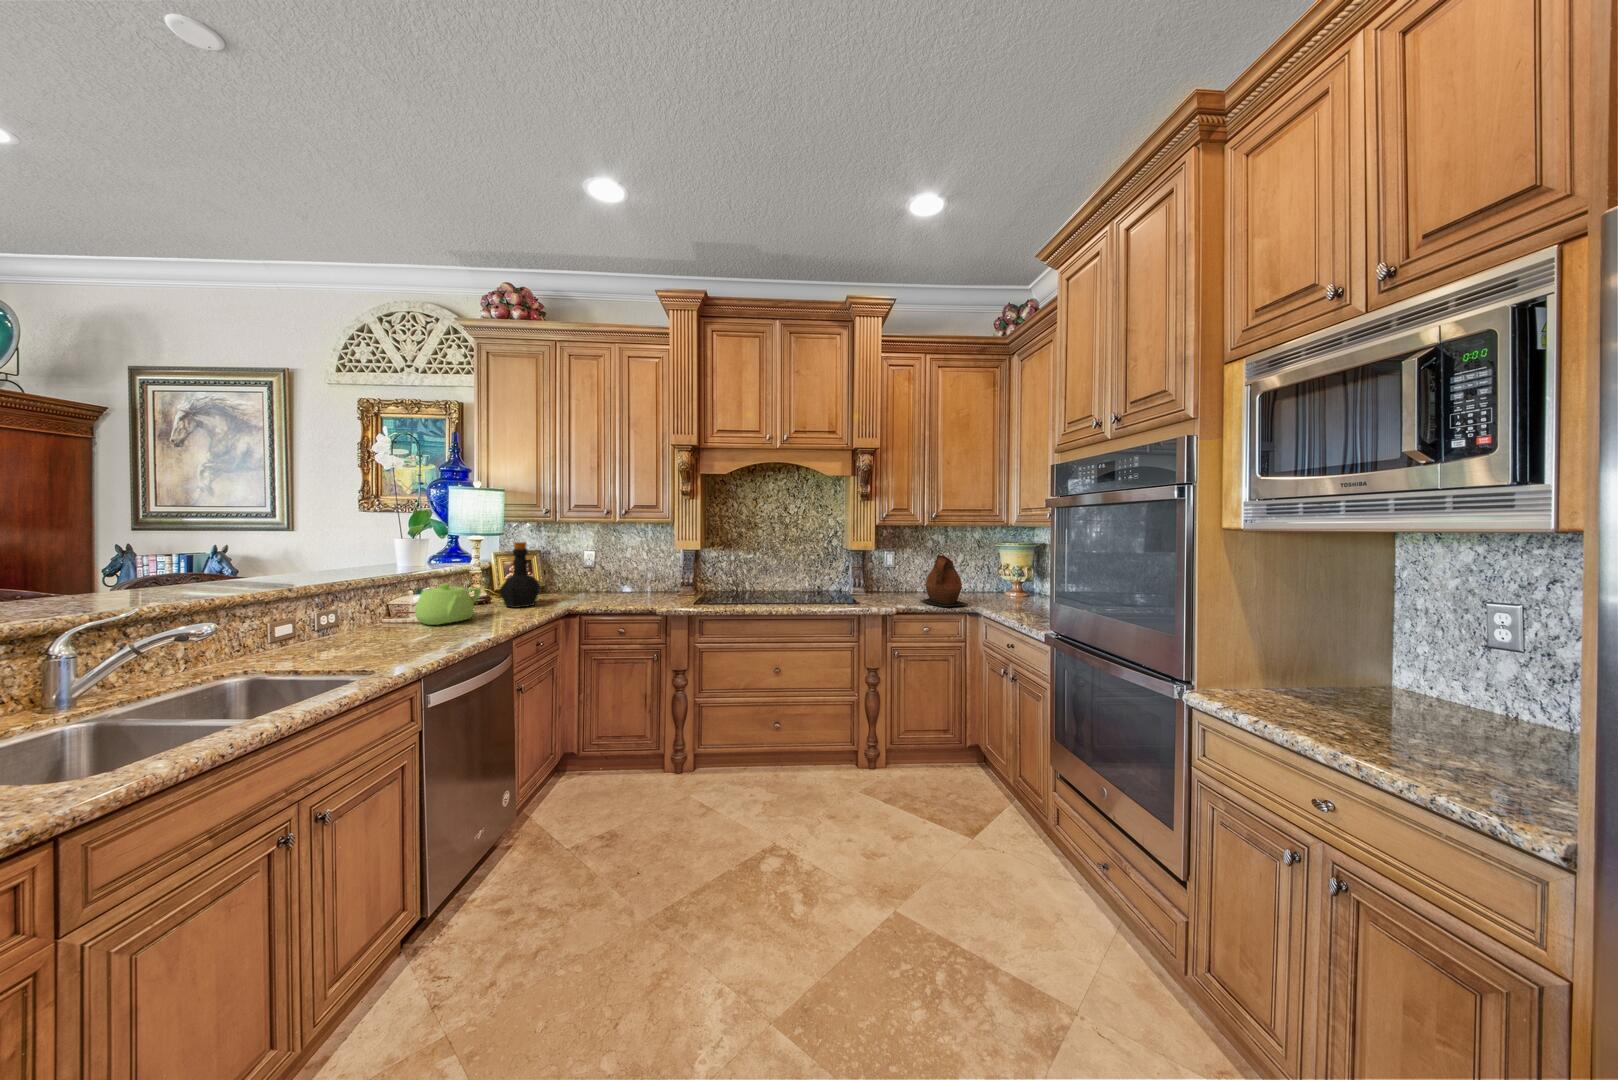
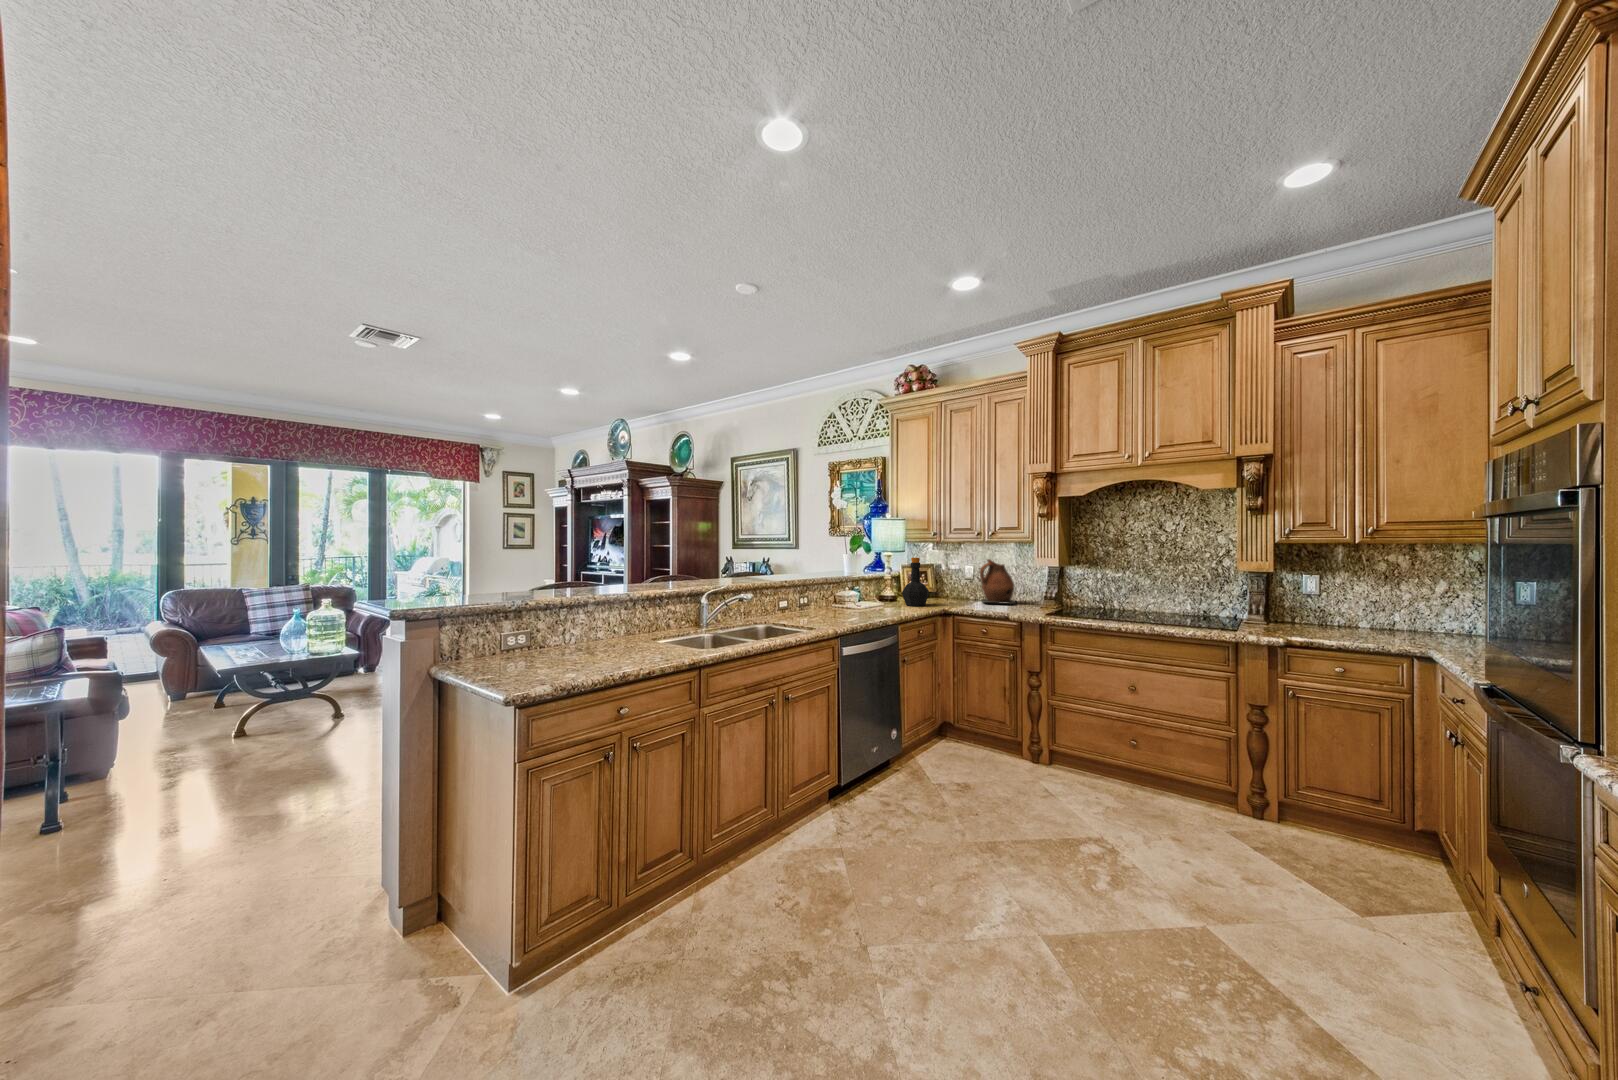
ceramic pitcher: present [921,555,968,606] -> present [980,559,1016,604]
teapot: present [415,583,481,625] -> none [855,583,891,610]

